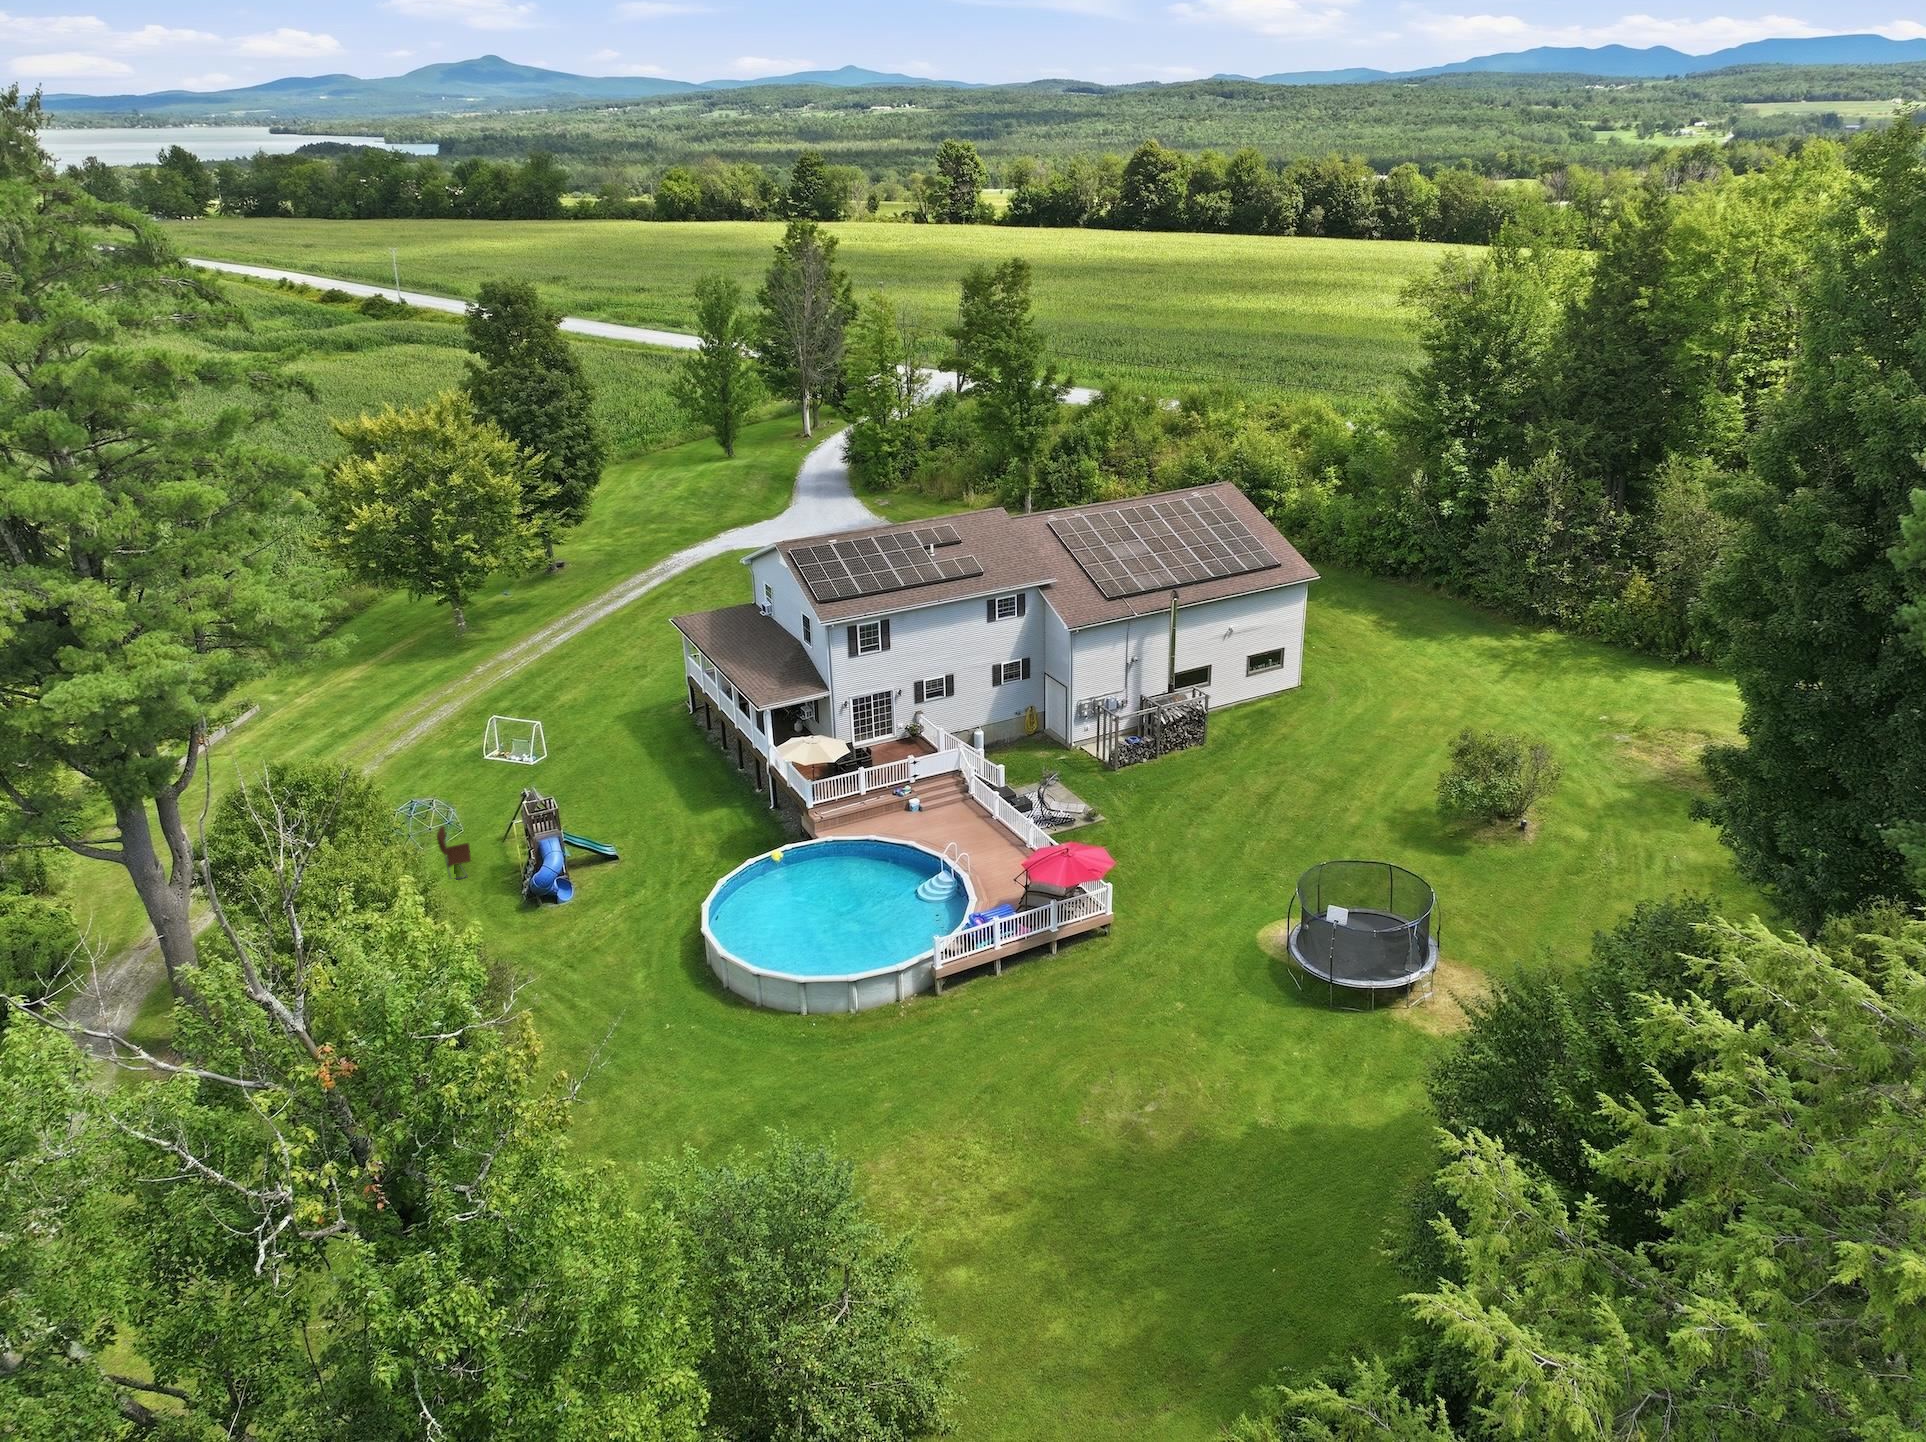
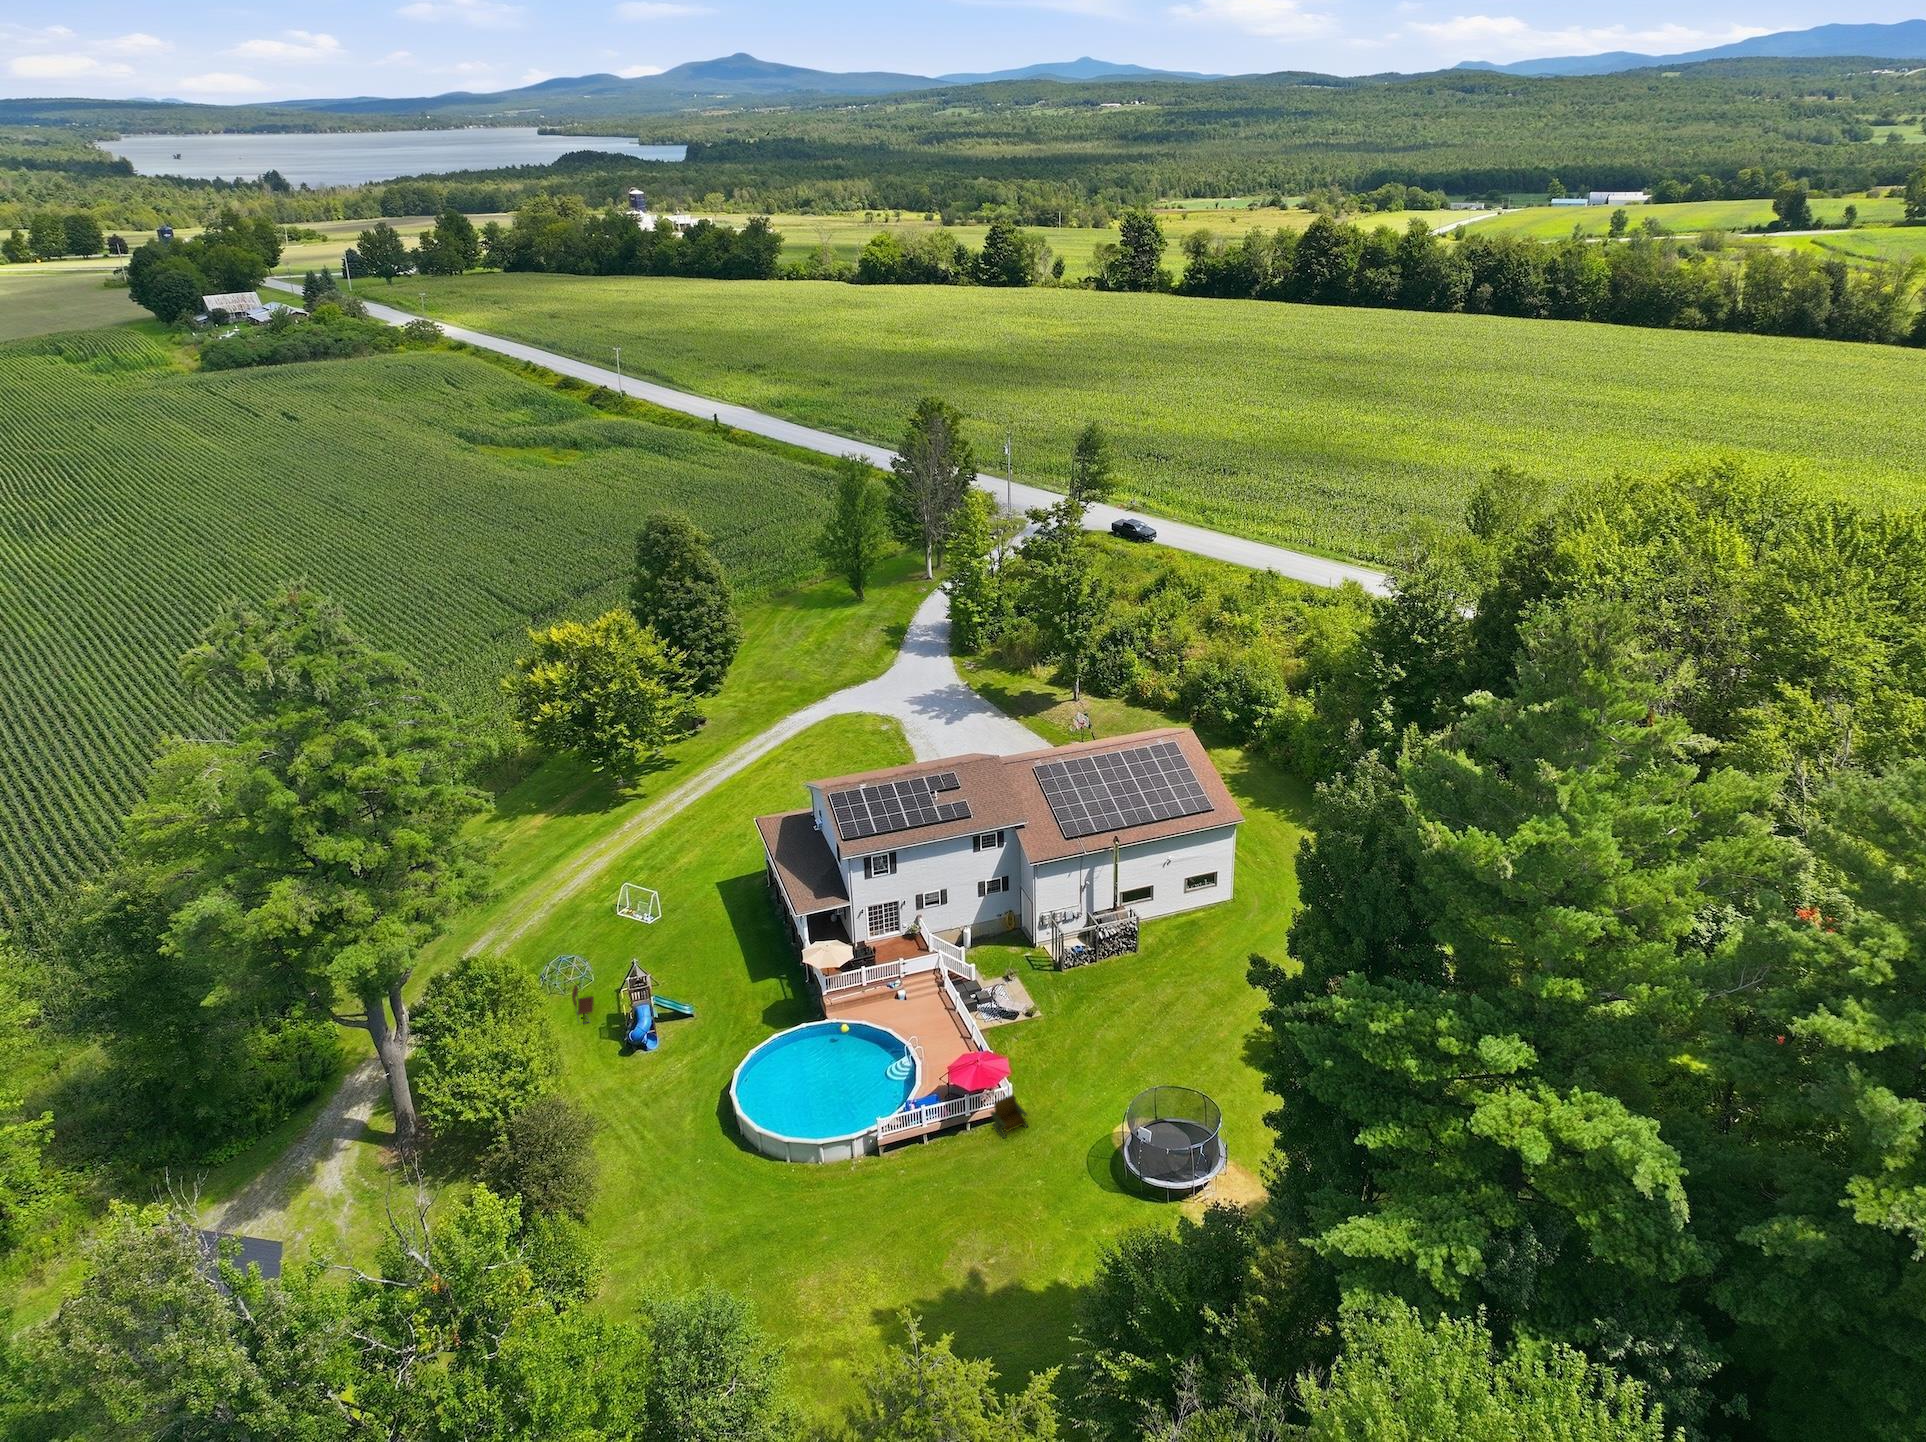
lounge chair: none [1086,895,1141,955] -> present [991,1095,1028,1138]

